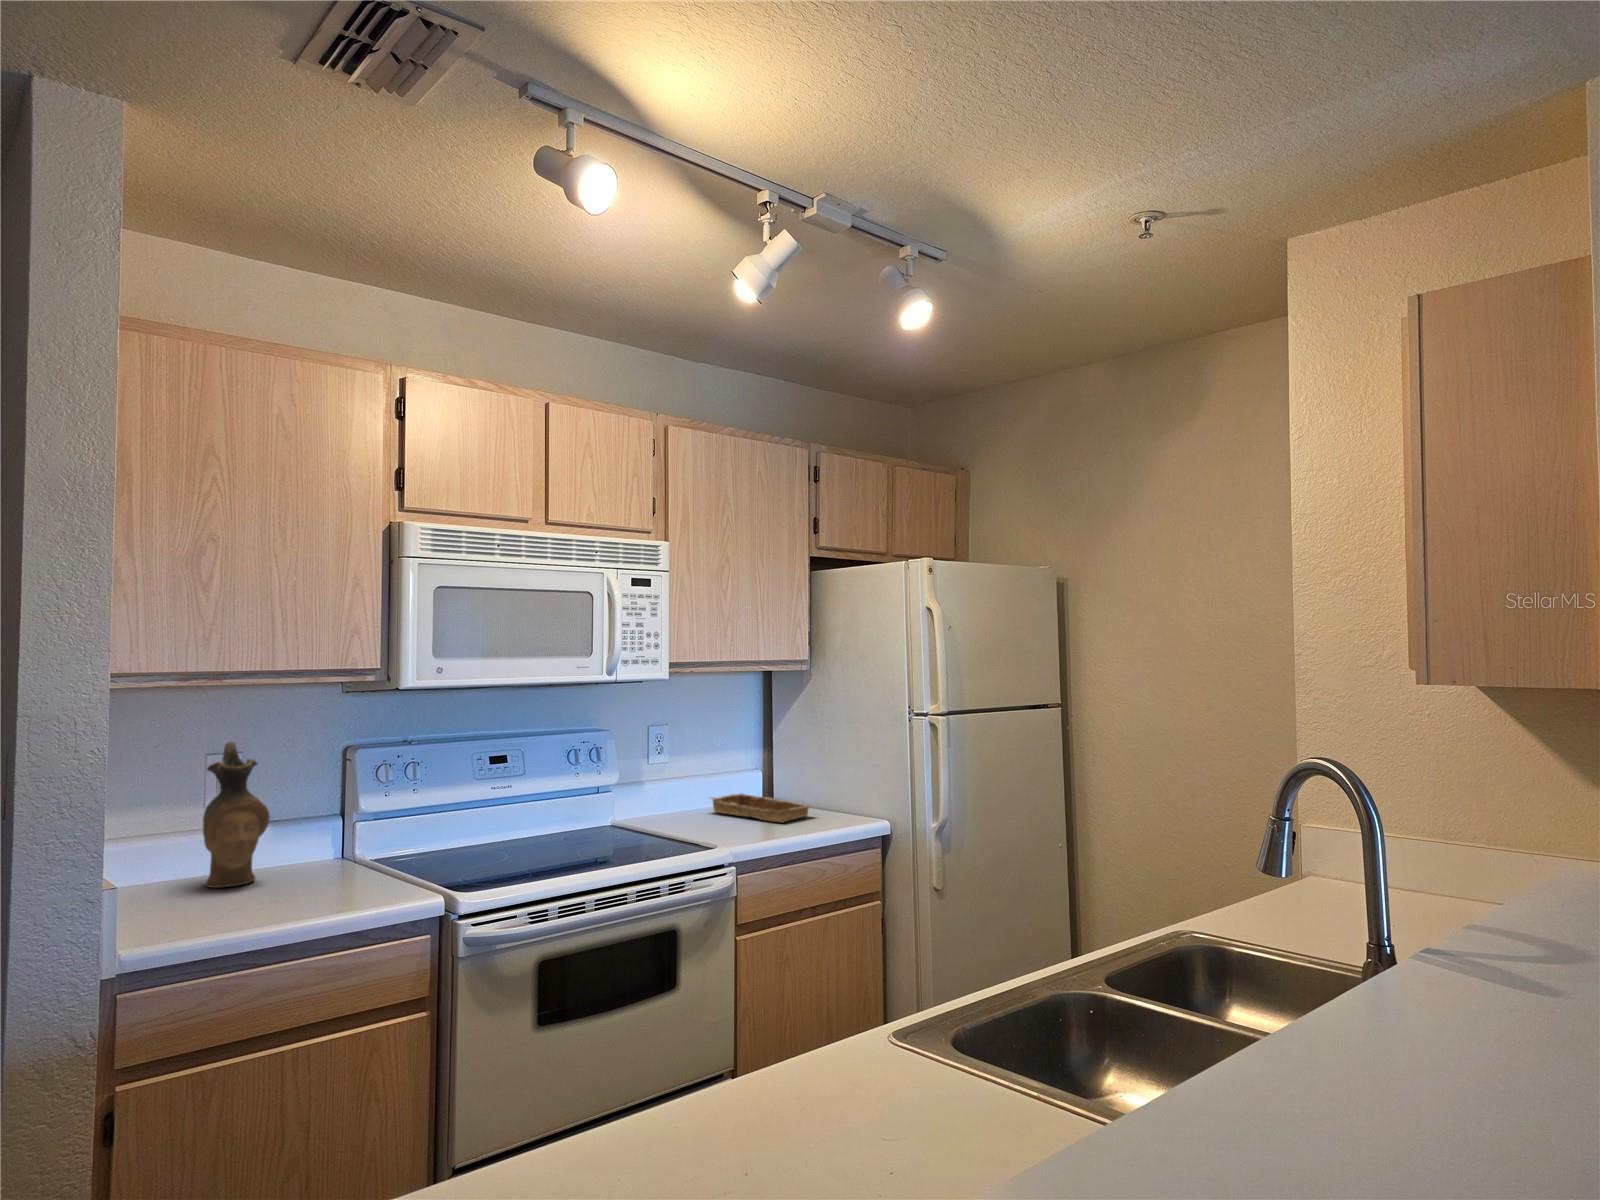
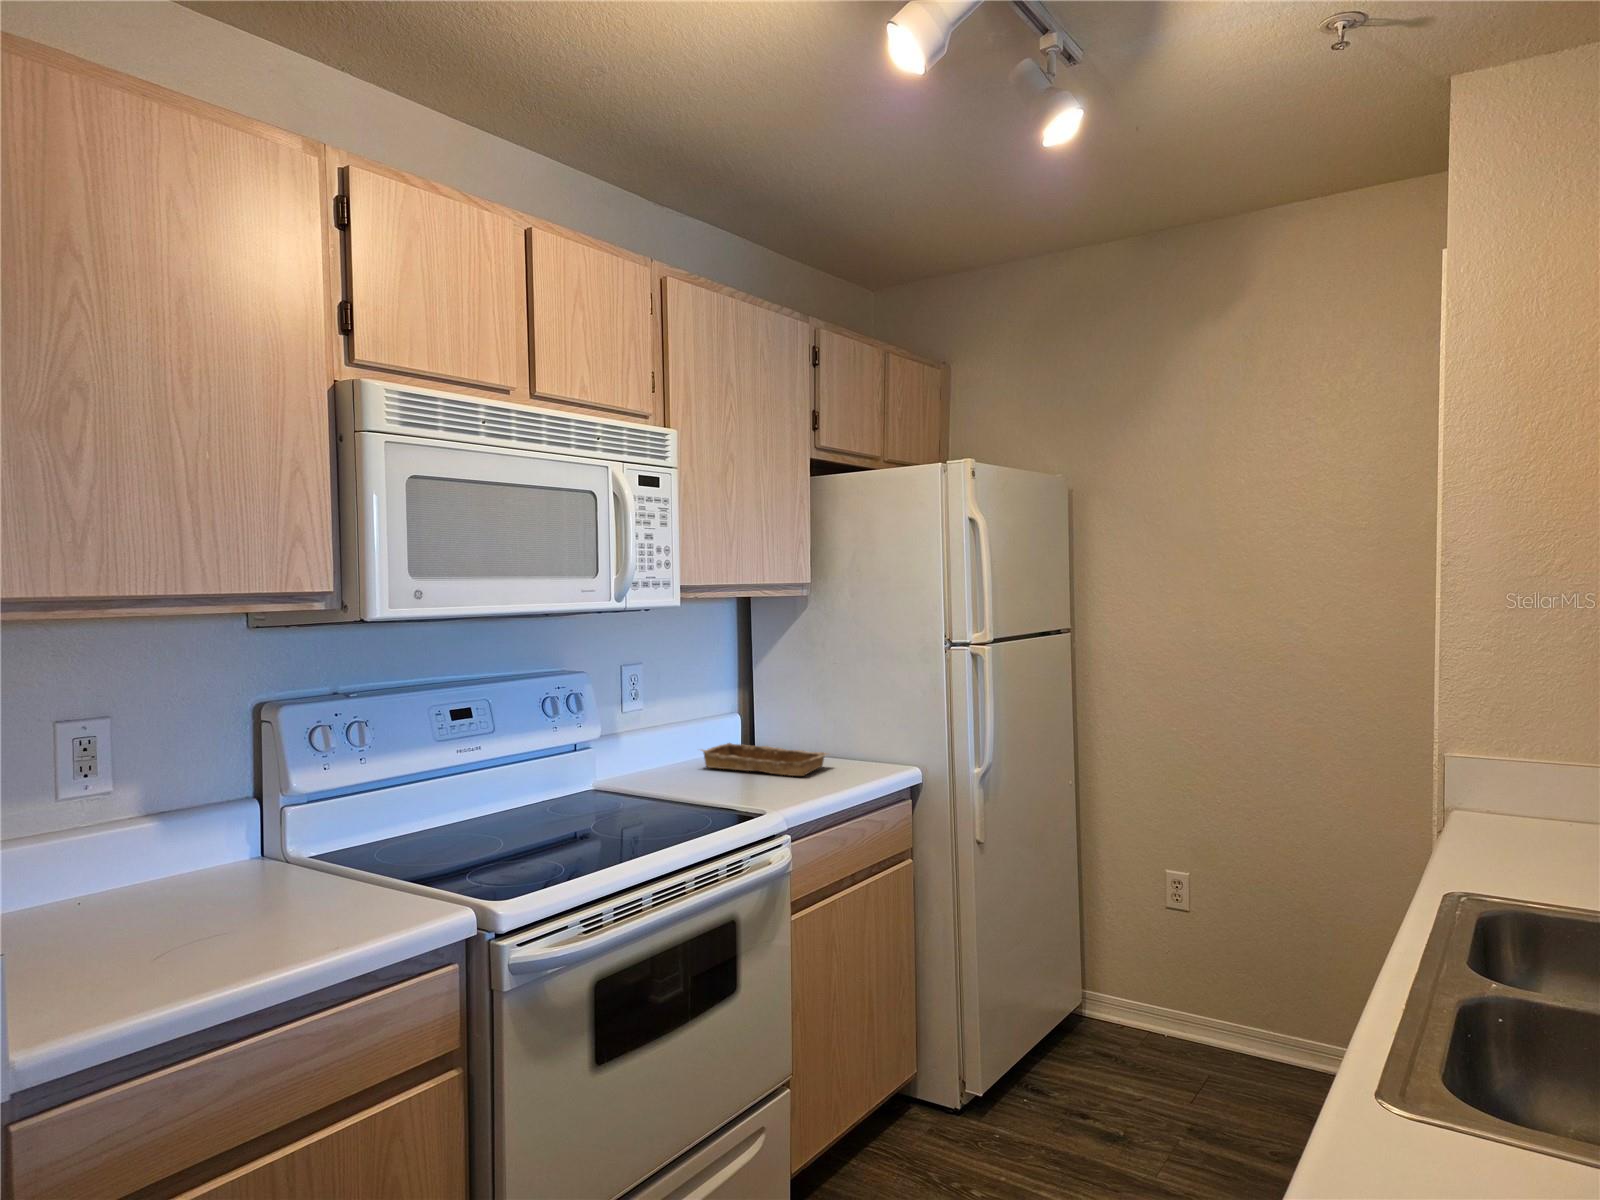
ceramic pitcher: present [203,742,270,888] -> none [72,705,178,923]

